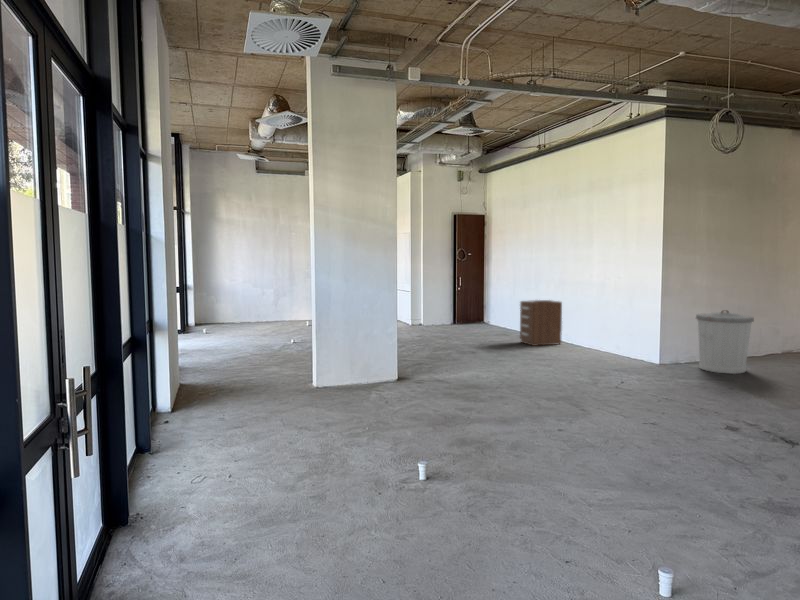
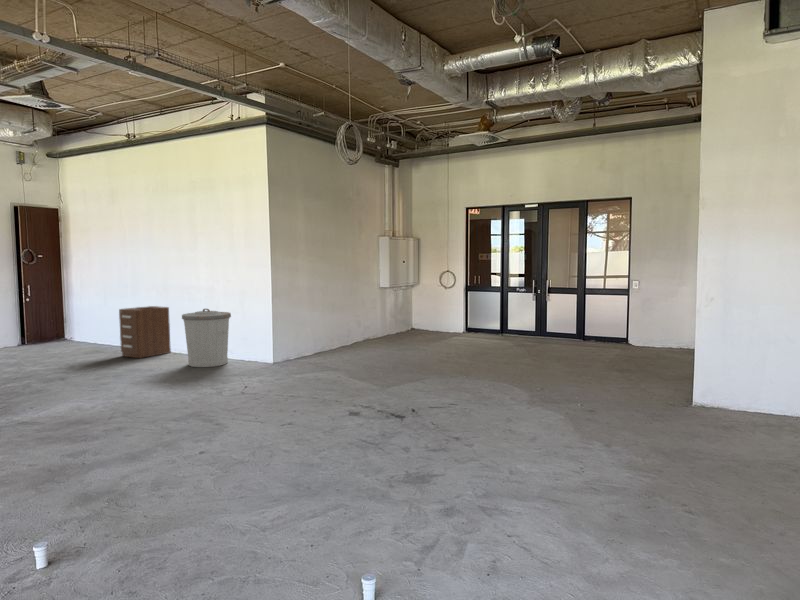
trash can: present [696,310,754,374] -> present [182,309,231,367]

